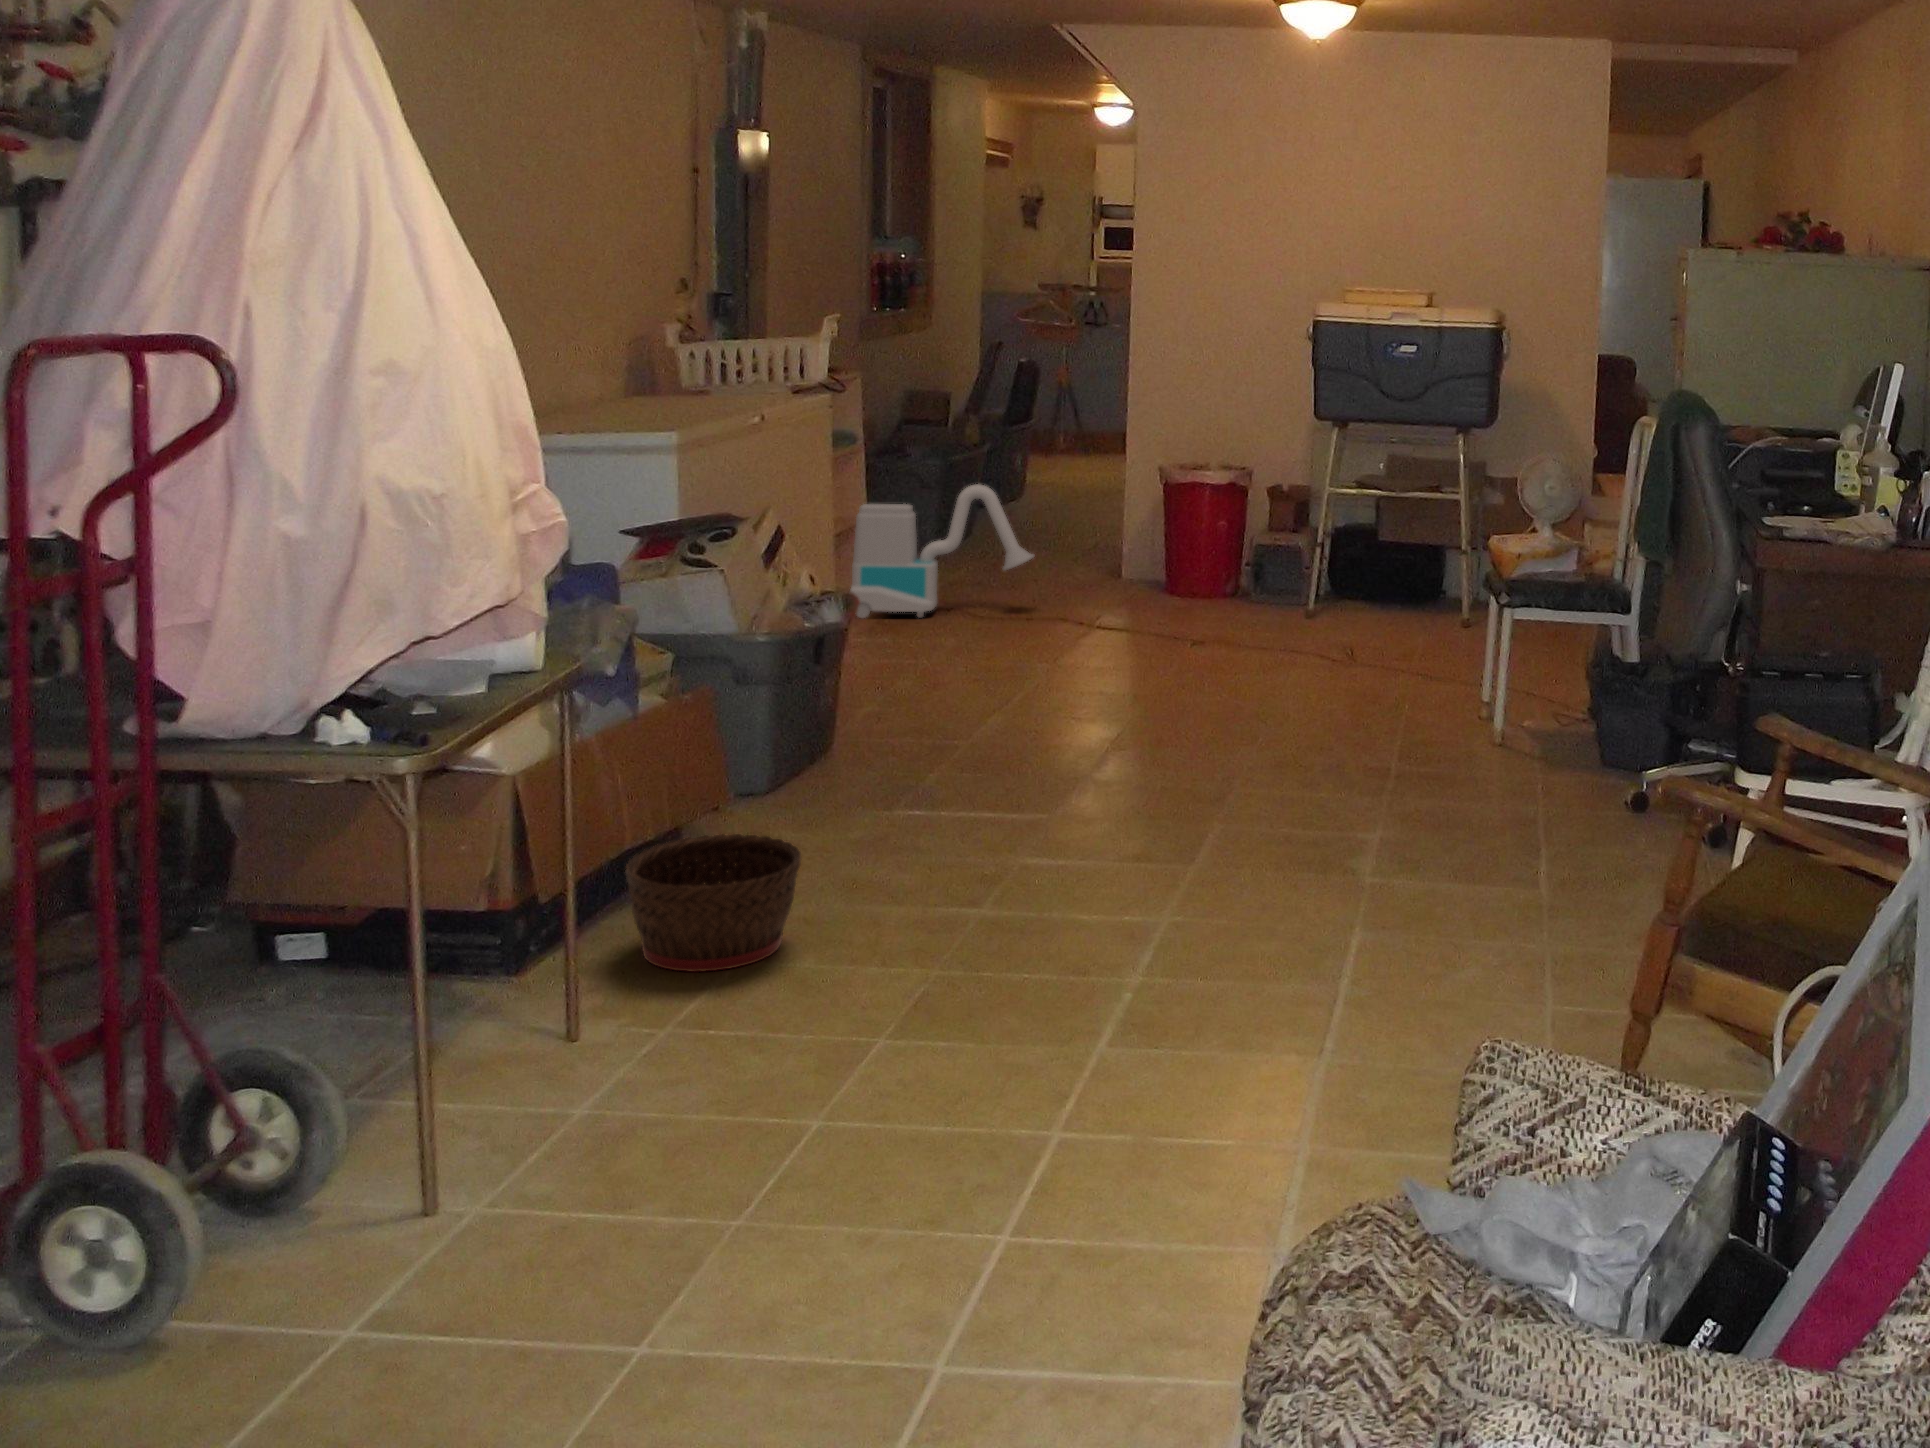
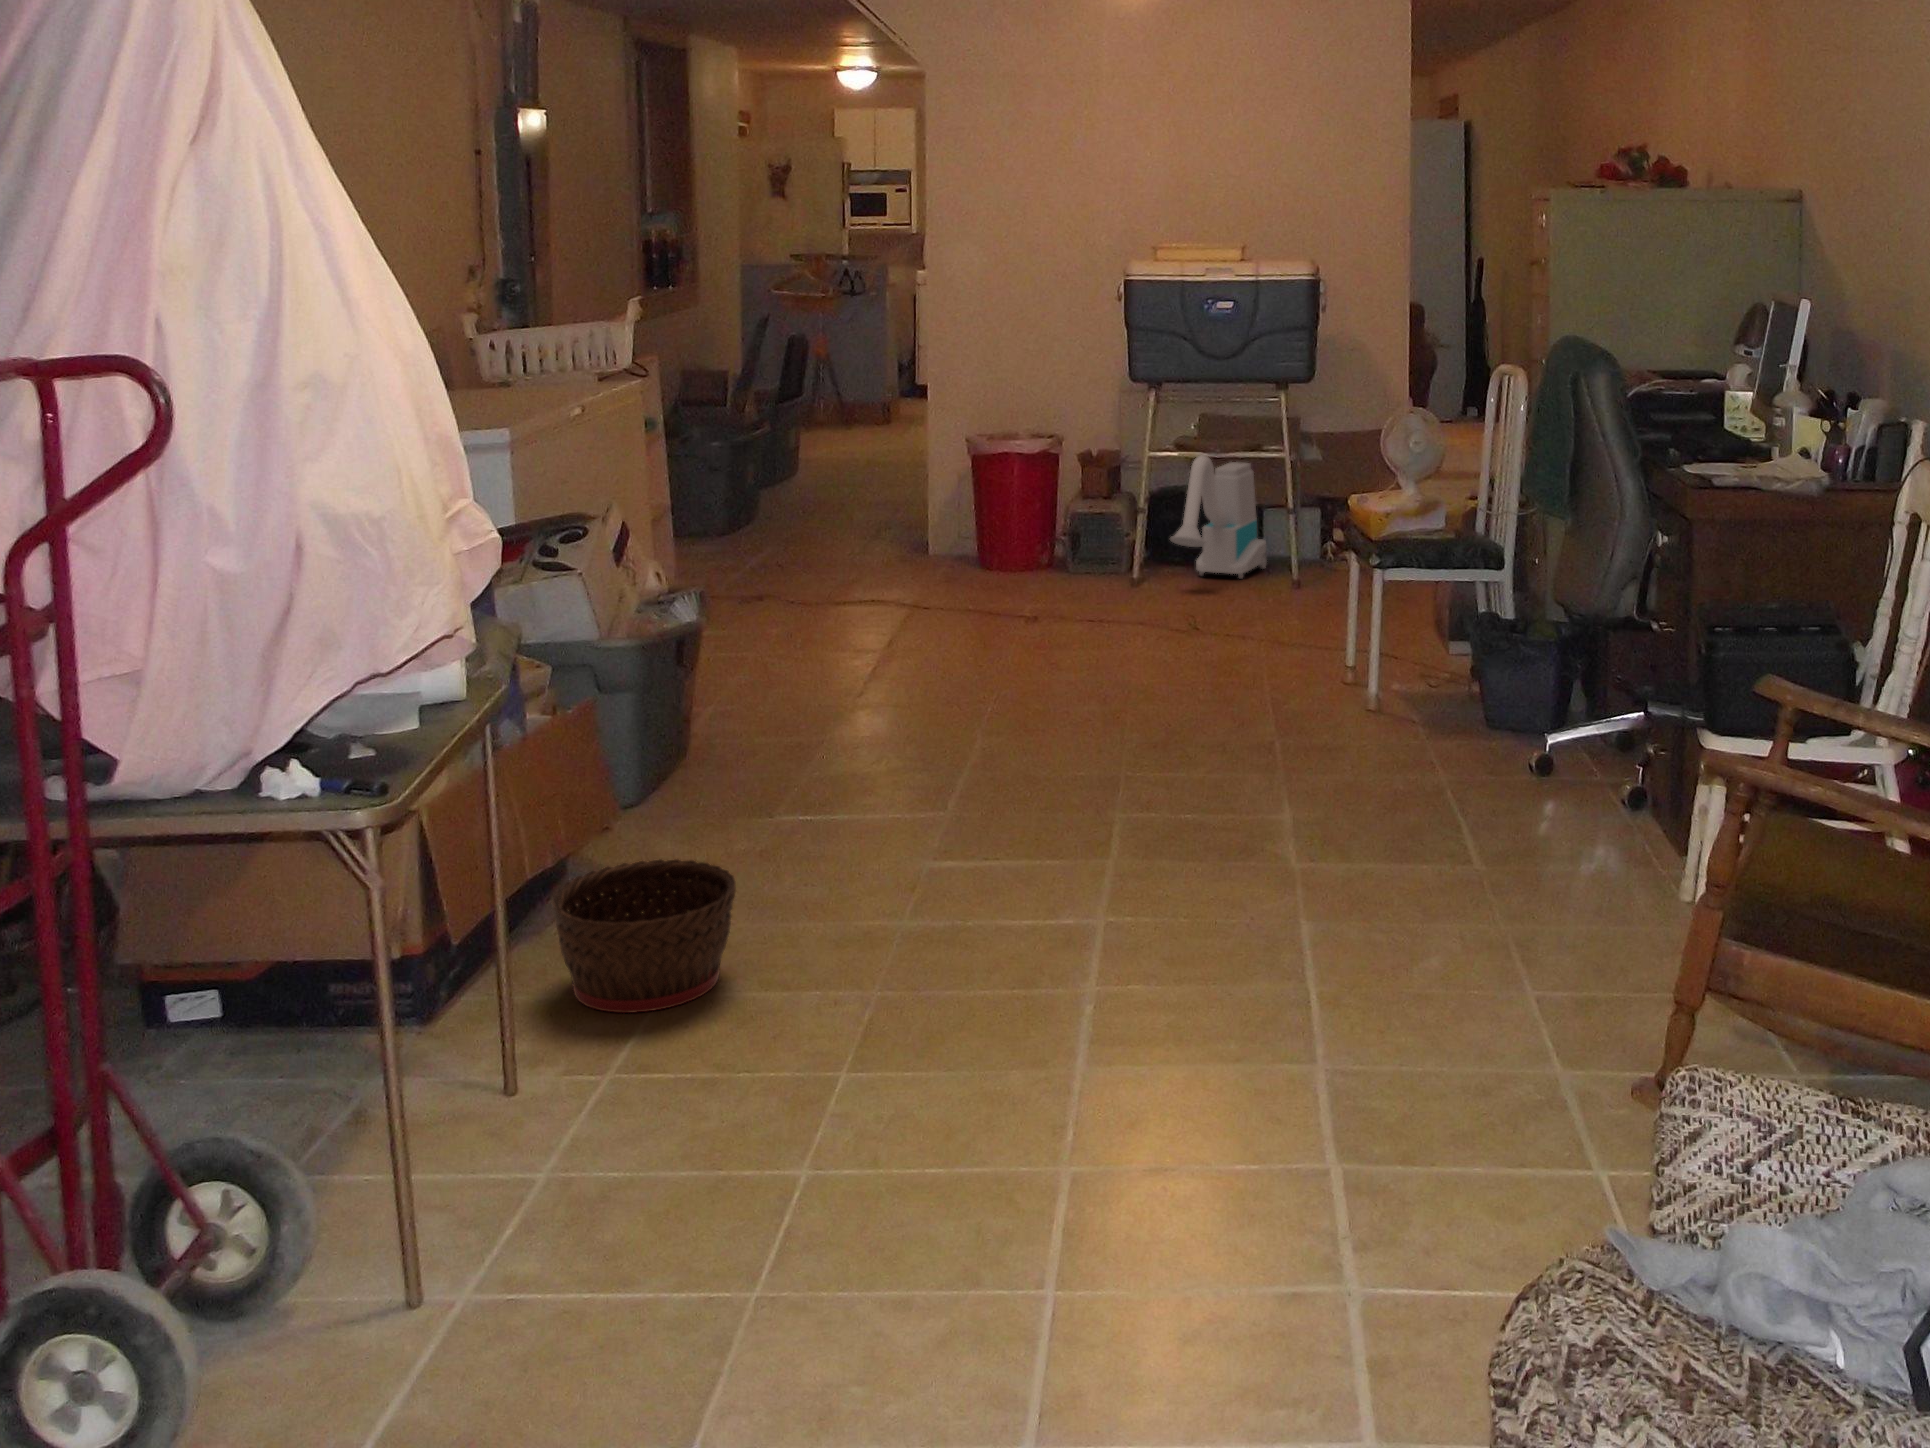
vacuum cleaner: present [851,485,1034,618] -> present [1170,455,1267,579]

